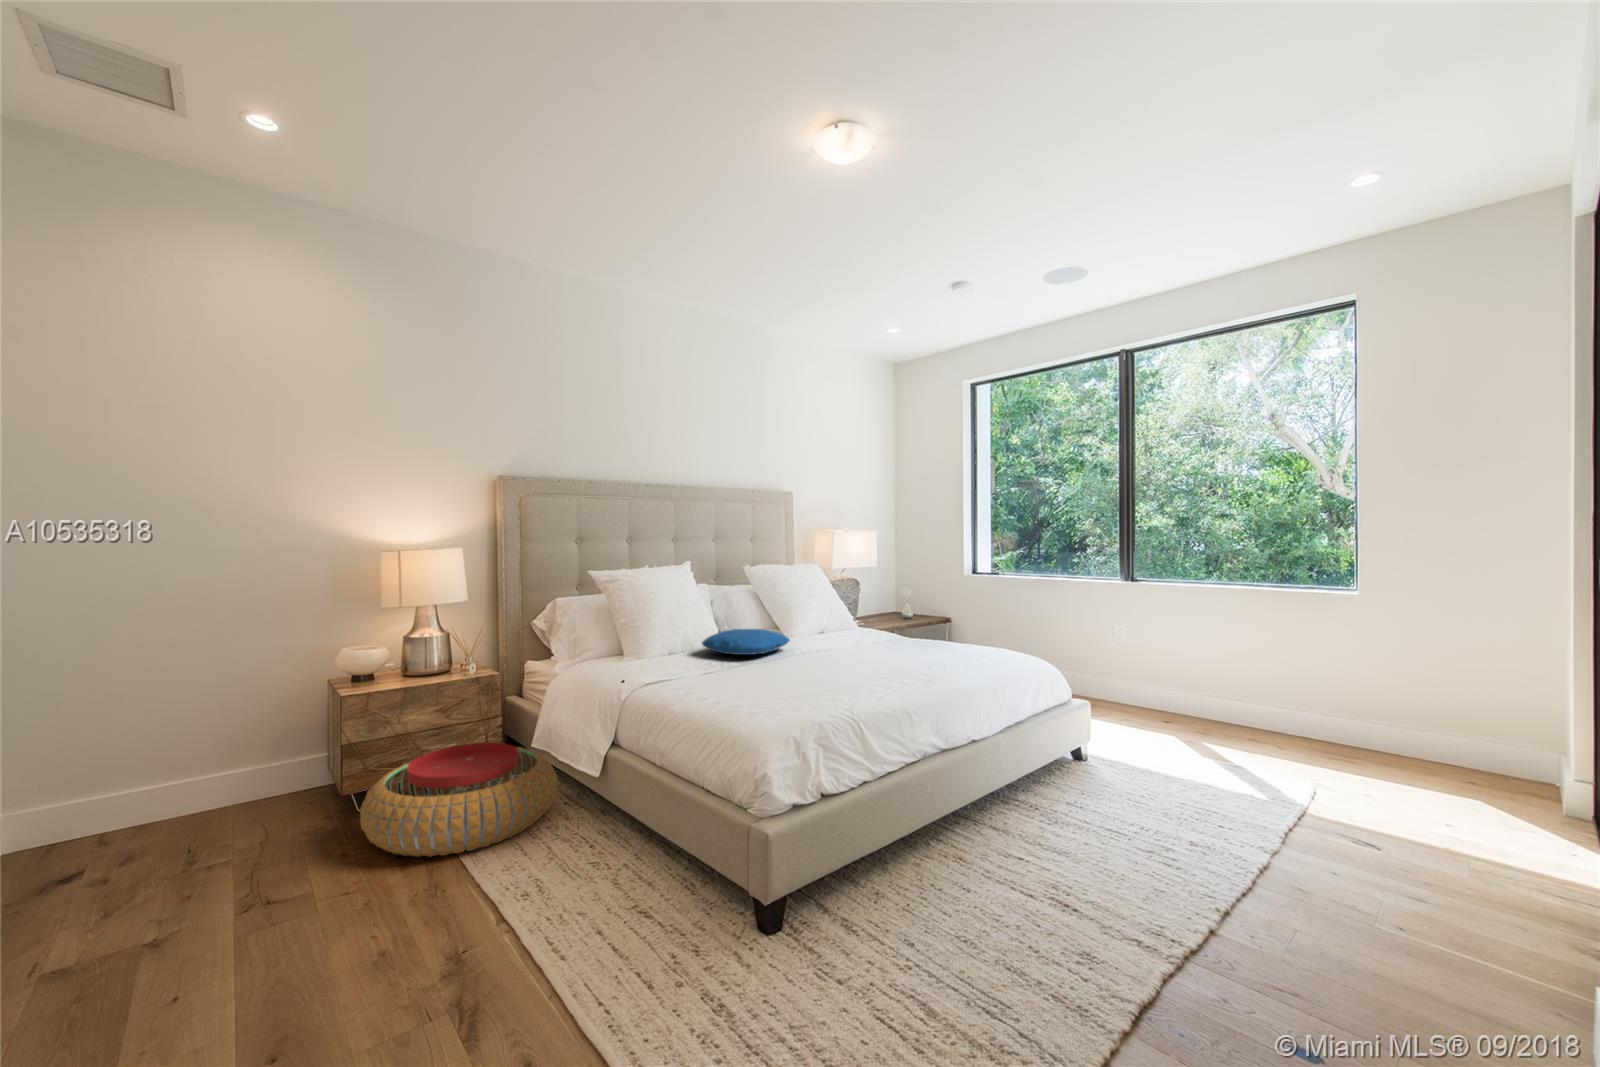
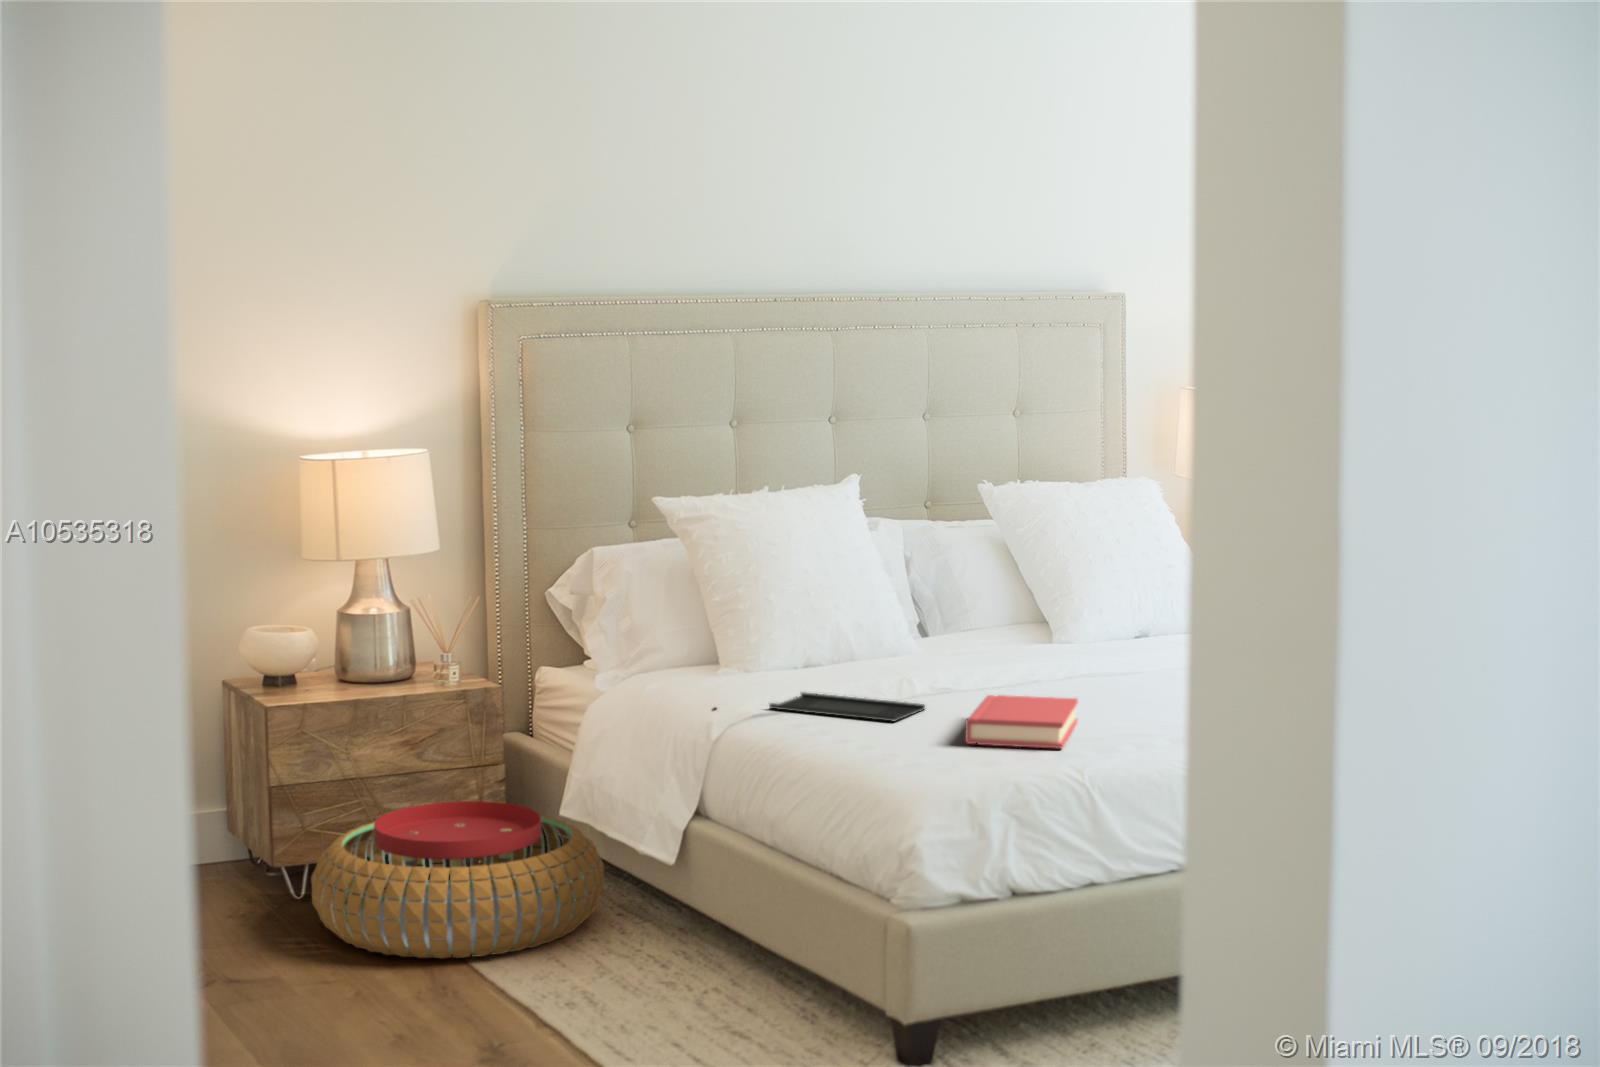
pillow: present [702,629,790,655] -> none [862,620,1040,671]
hardback book: none [778,667,834,698] -> present [965,695,1078,748]
tray: none [656,670,744,686] -> present [769,692,925,721]

